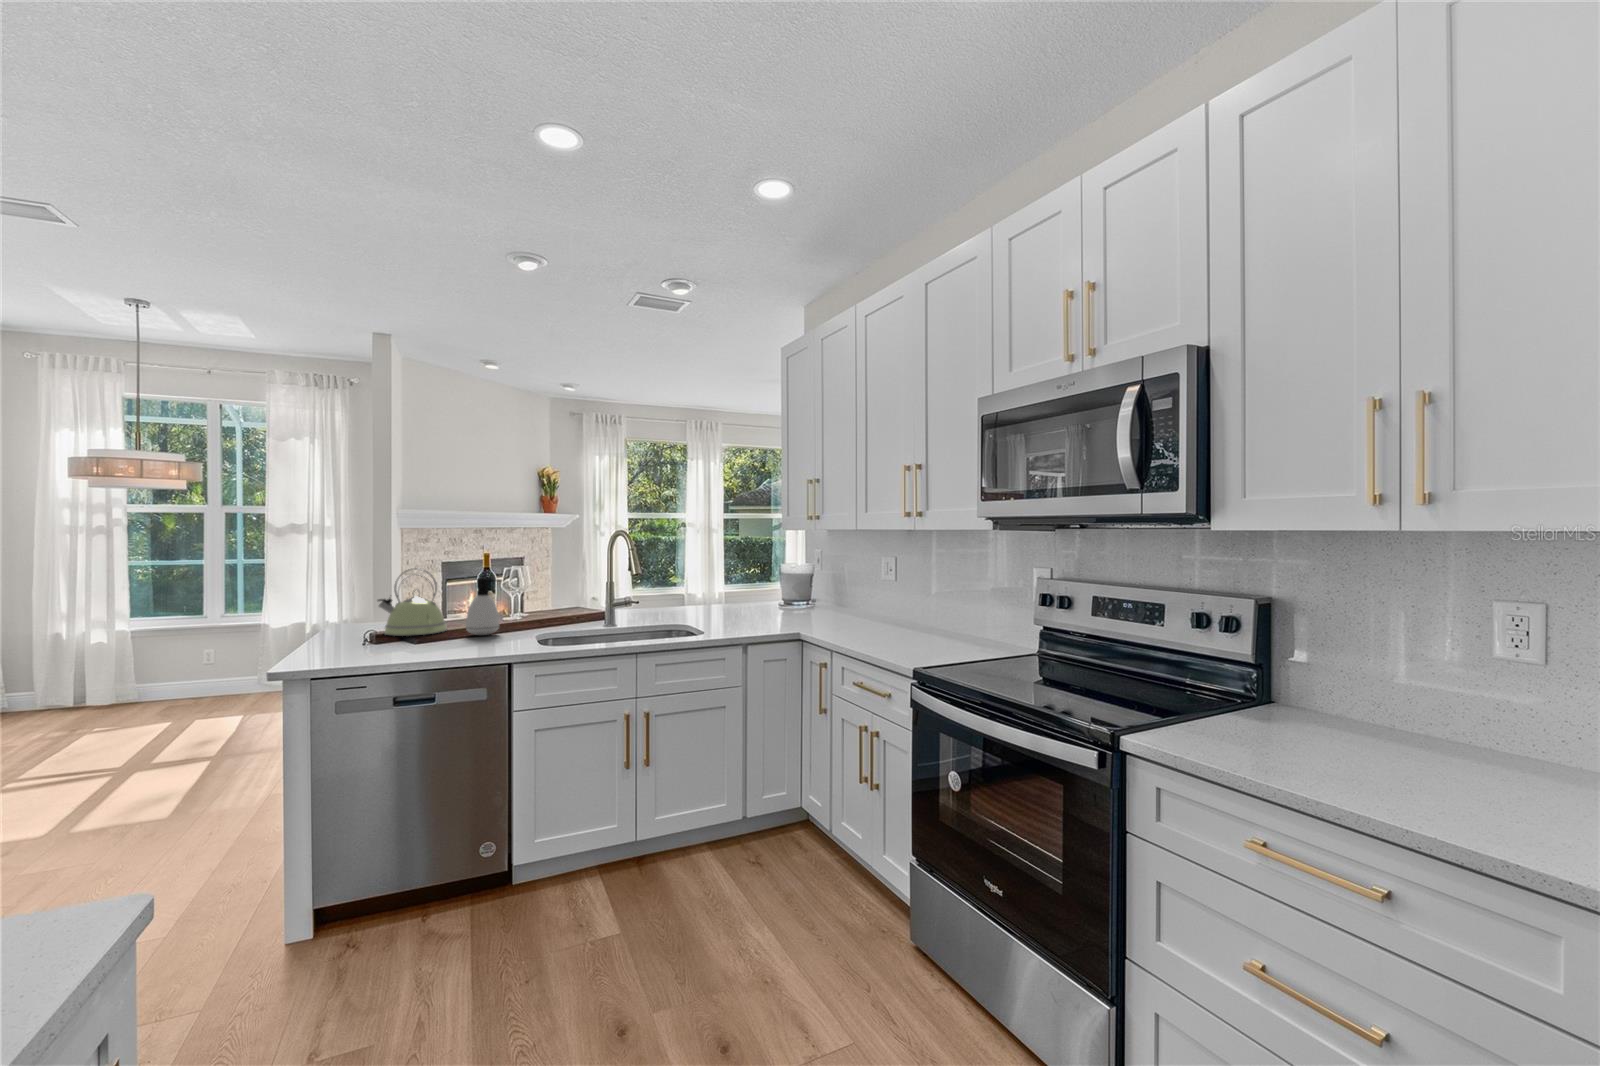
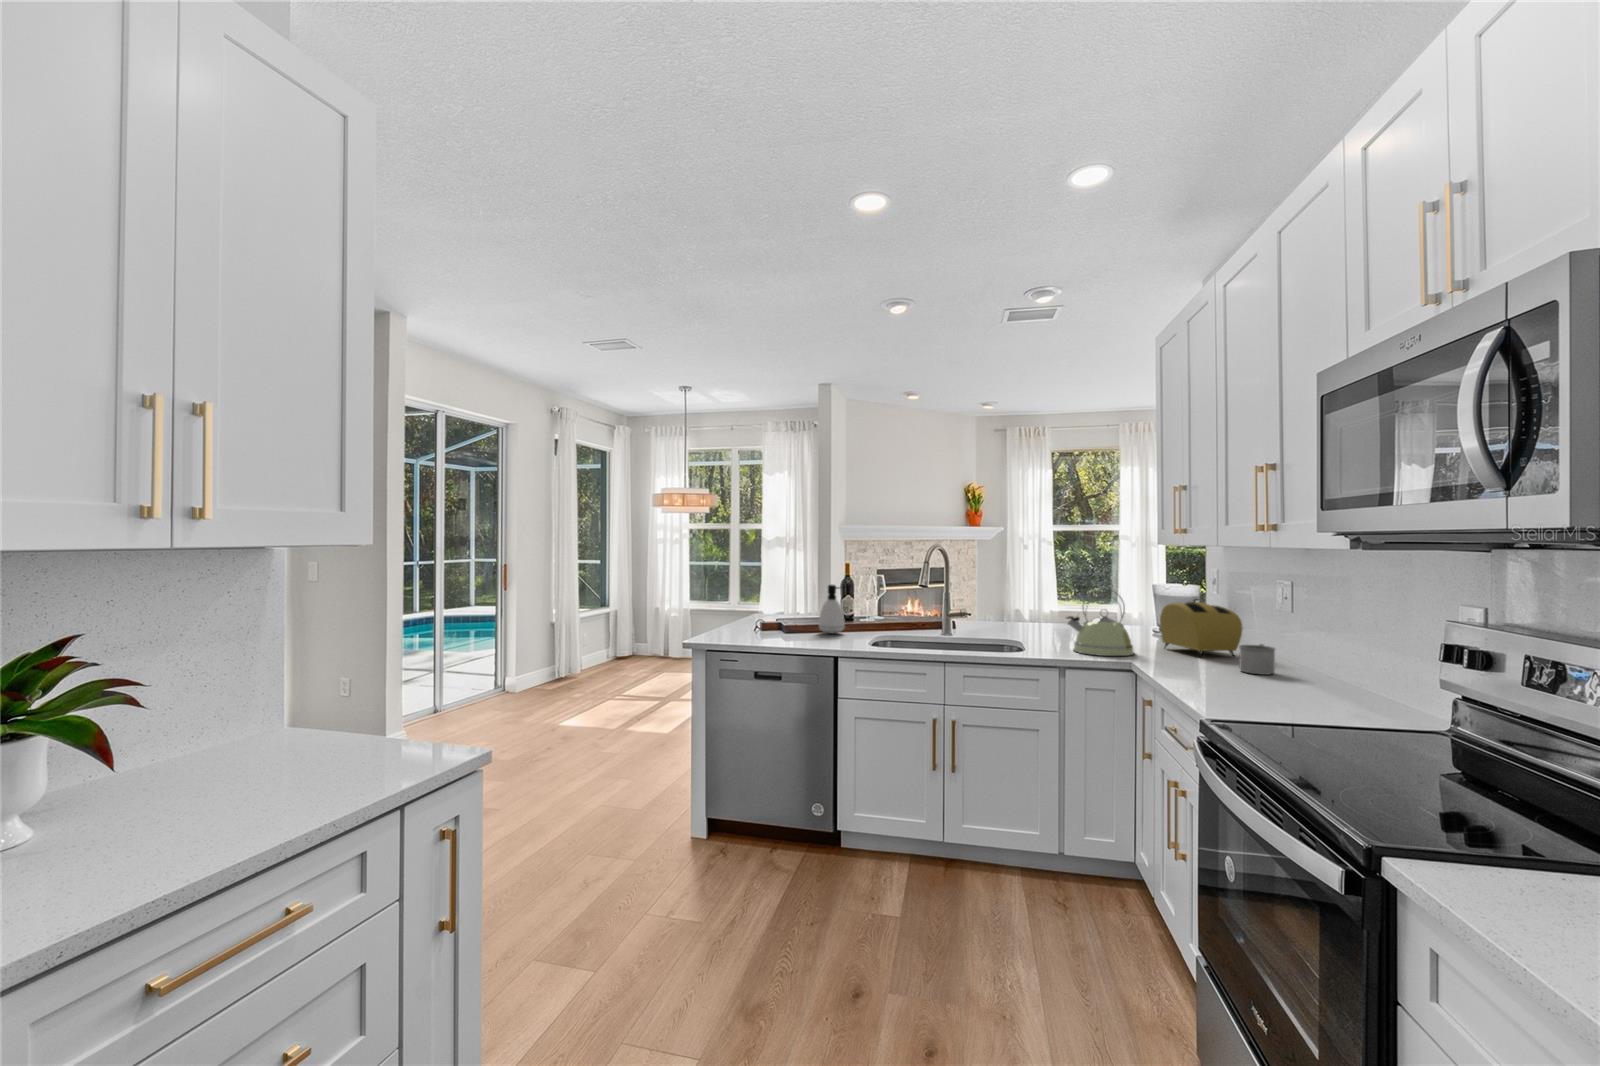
kettle: present [378,568,447,636] -> present [1067,588,1134,656]
toaster: none [808,576,874,623] -> present [1160,602,1243,656]
mug: none [888,607,914,633] -> present [1239,644,1275,675]

